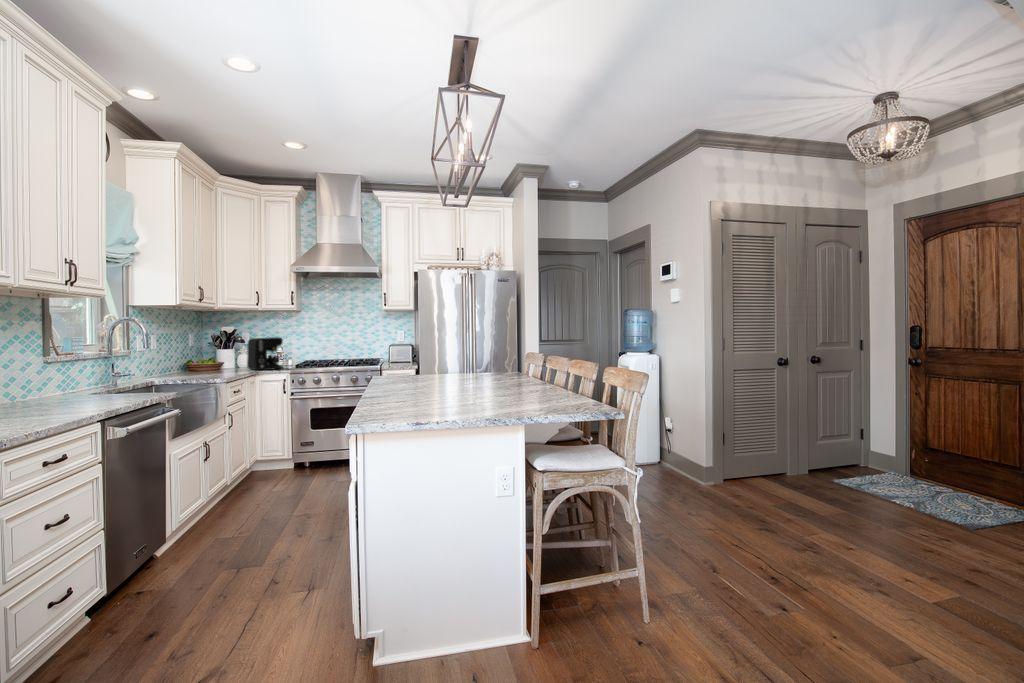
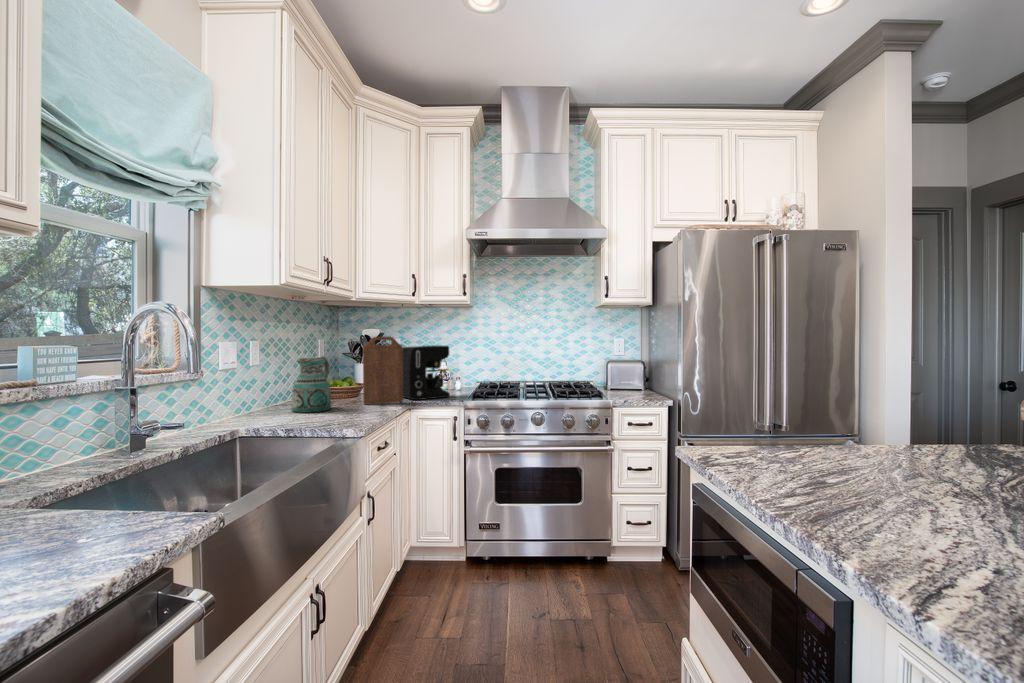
cutting board: none [224,332,251,372] -> present [363,337,403,405]
ceramic pitcher: none [179,344,204,375] -> present [291,356,331,413]

